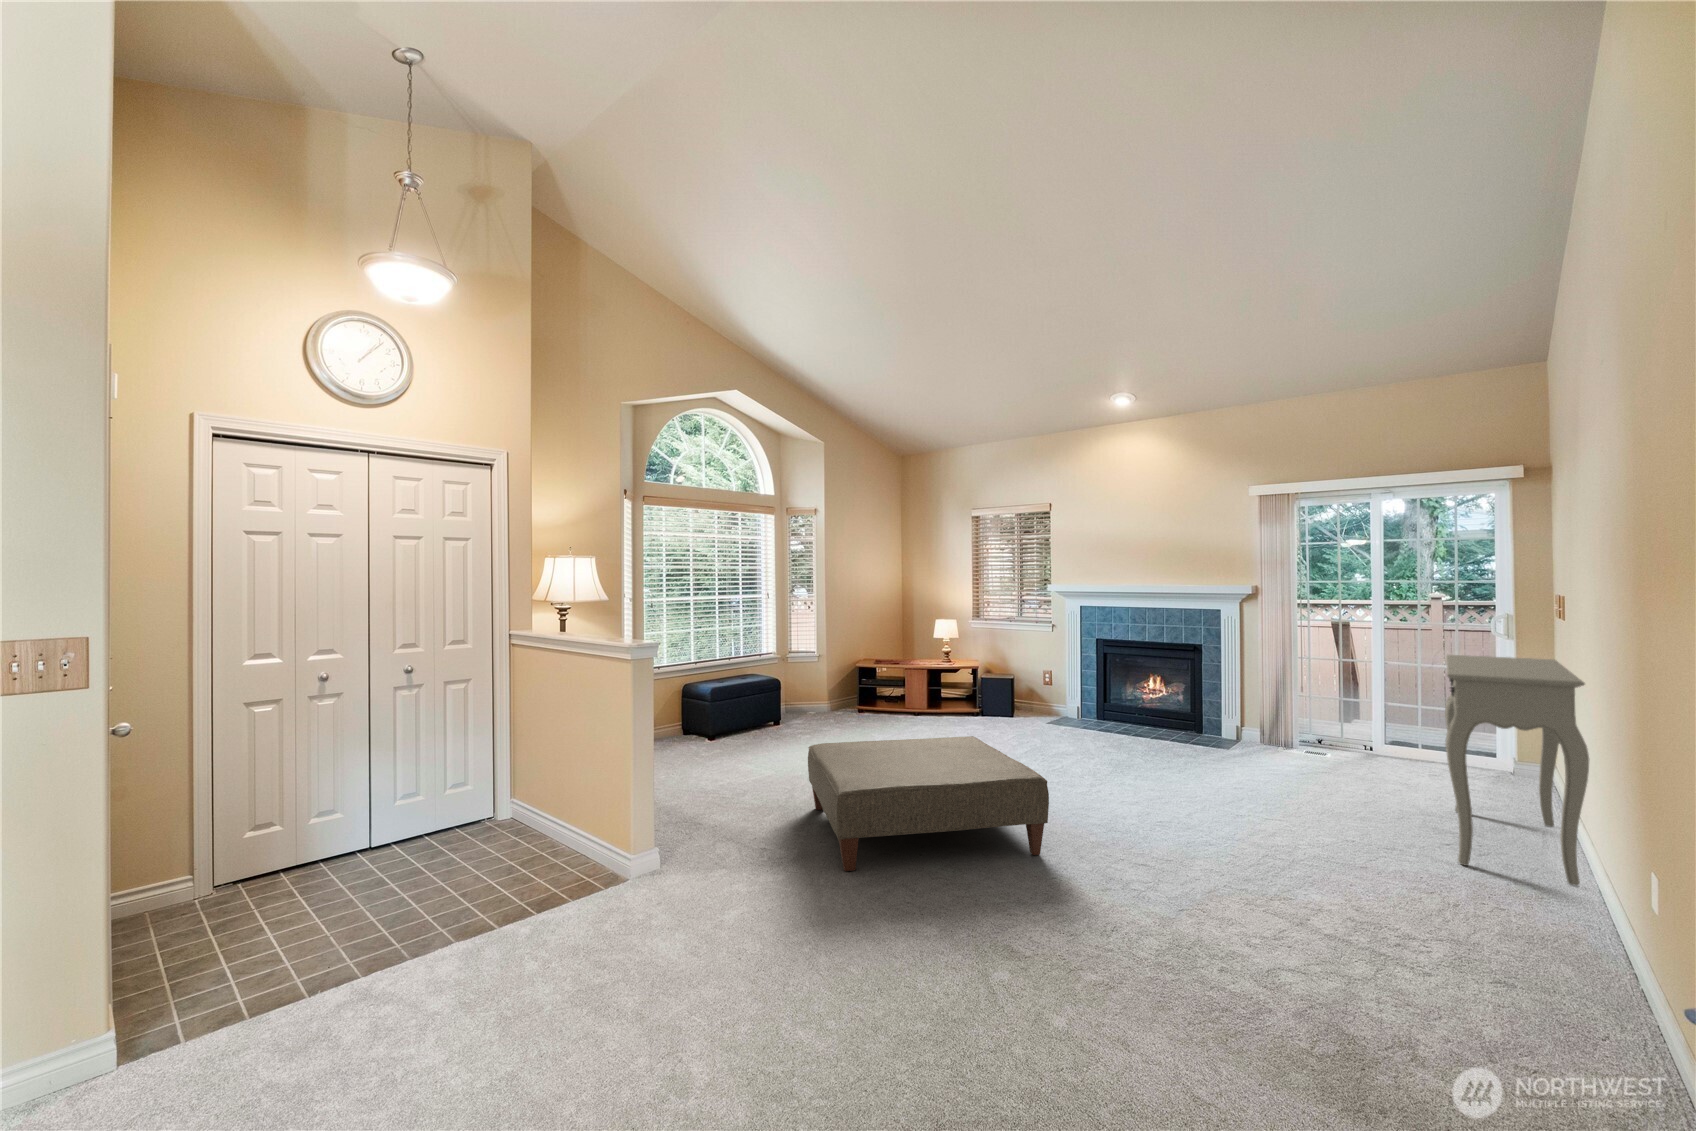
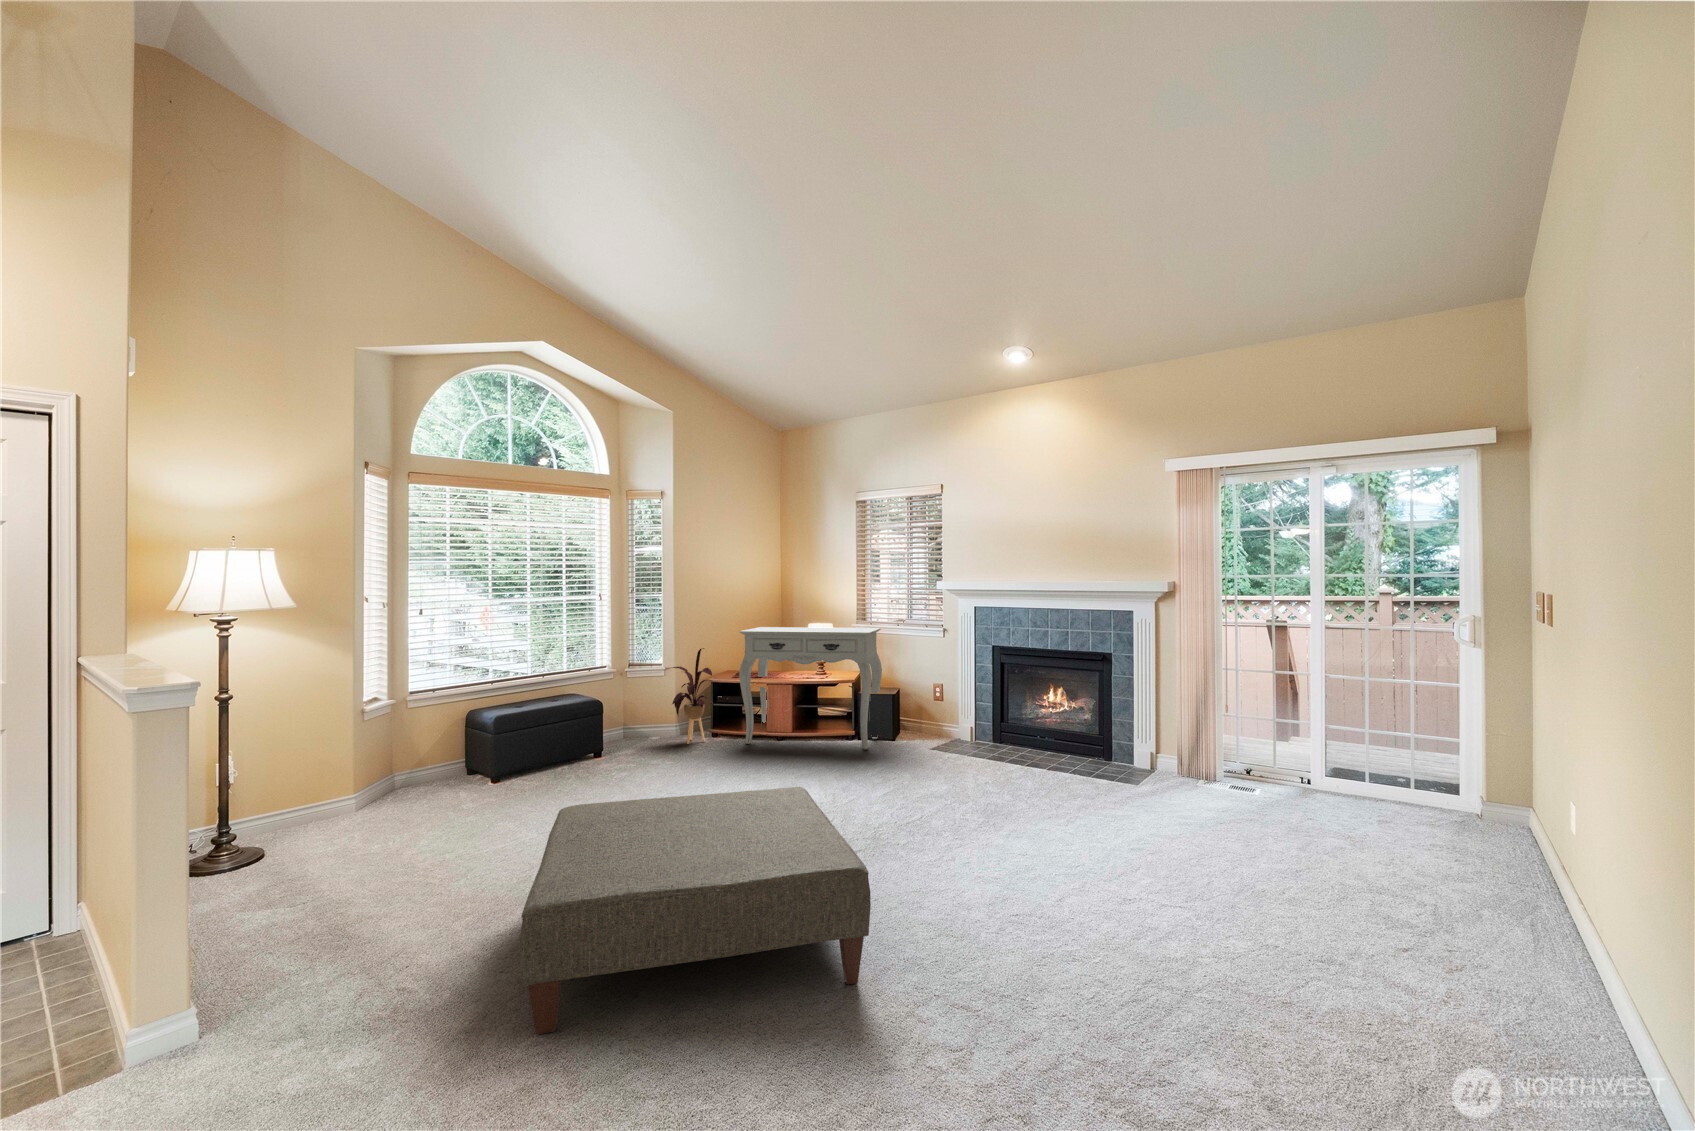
house plant: none [822,638,862,717] -> present [667,648,713,744]
console table: present [1445,655,1589,886] -> present [739,627,882,750]

